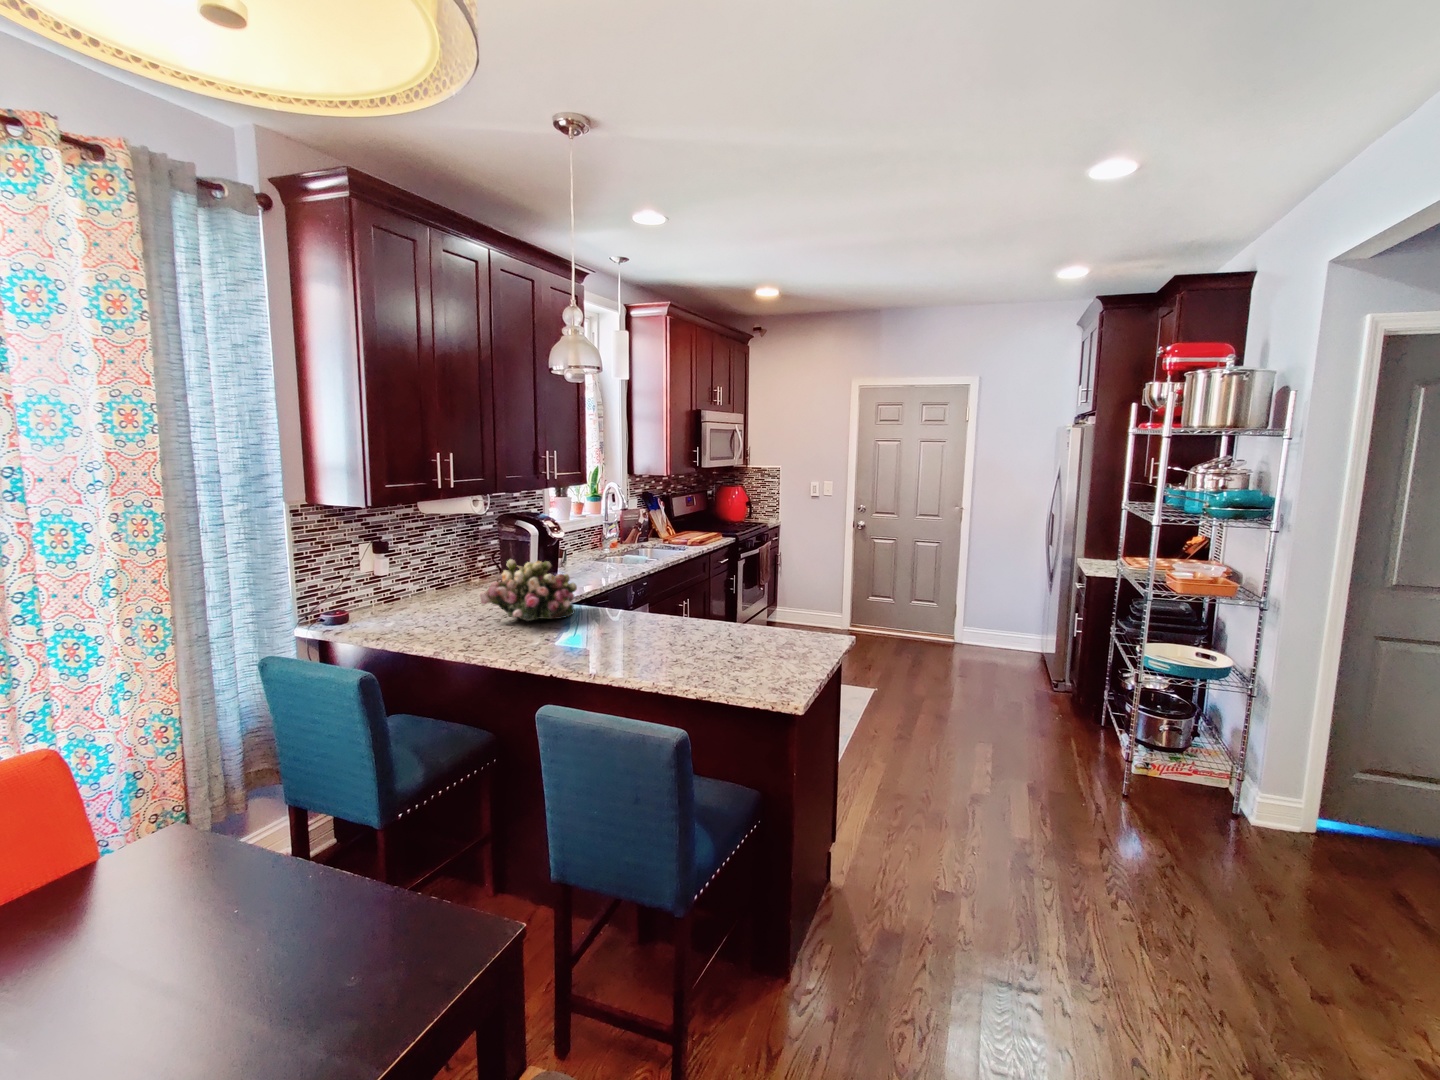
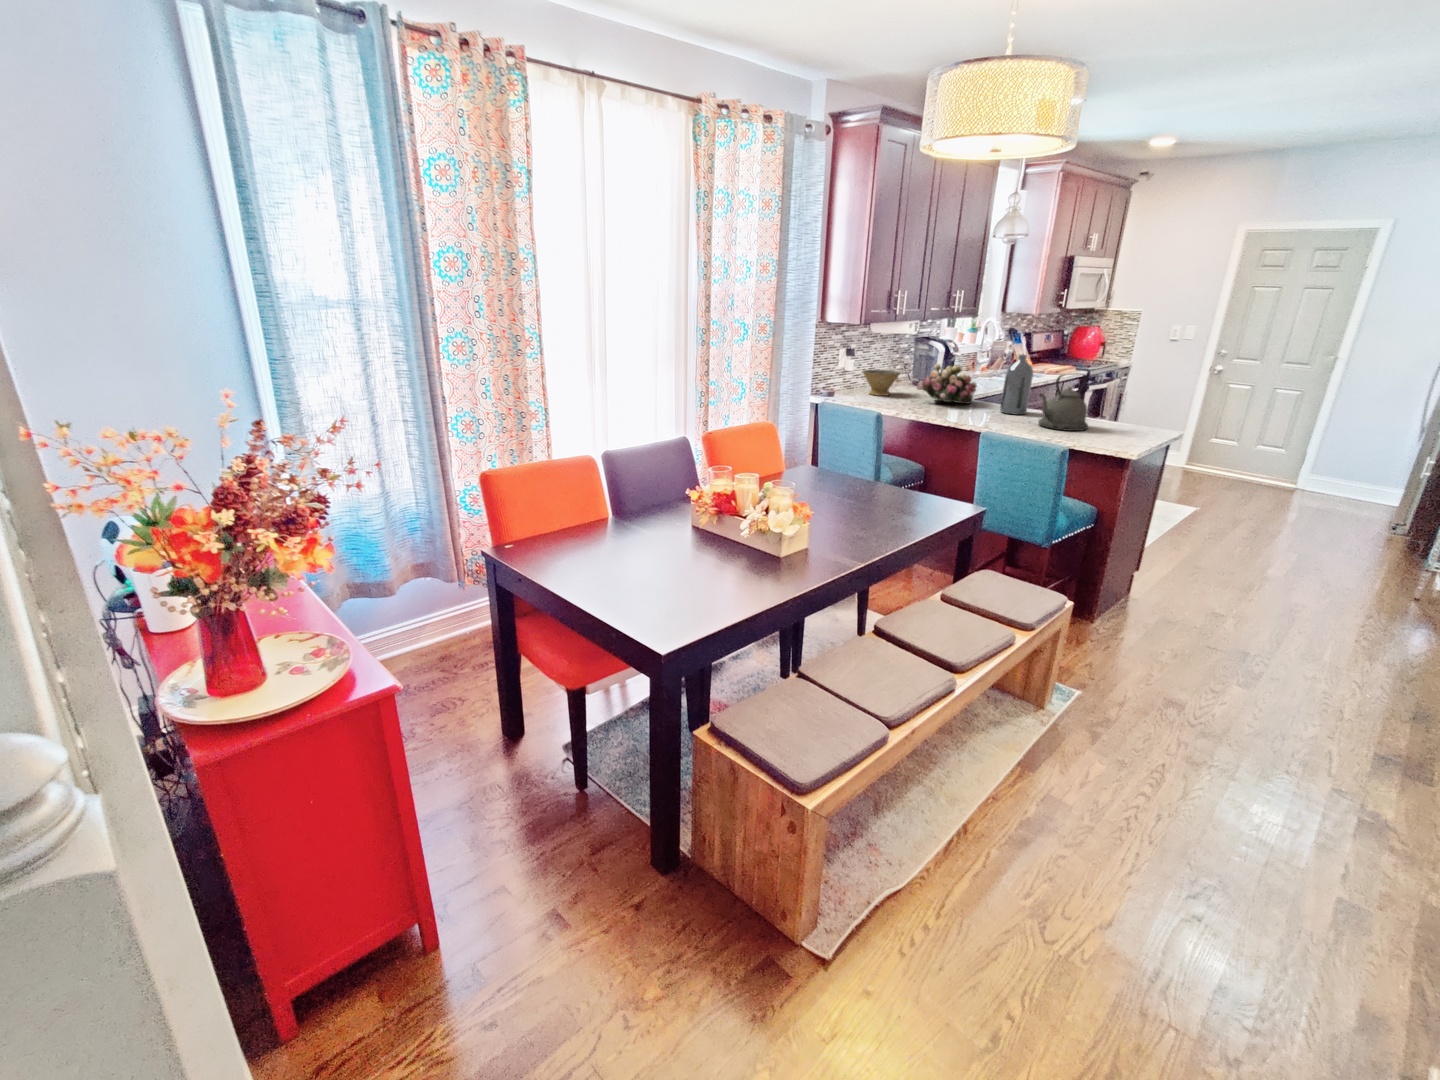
bottle: none [607,542,648,635] -> present [1000,354,1034,415]
bowl: none [399,569,464,613] -> present [863,370,900,396]
kettle: none [649,572,733,669] -> present [1038,374,1088,431]

